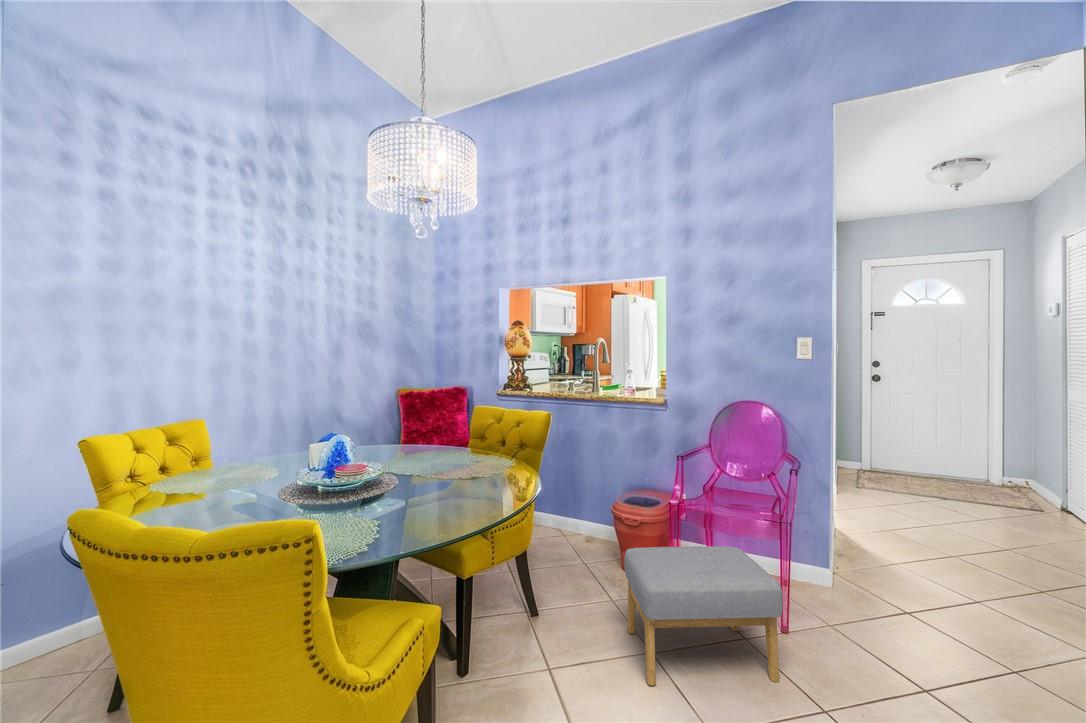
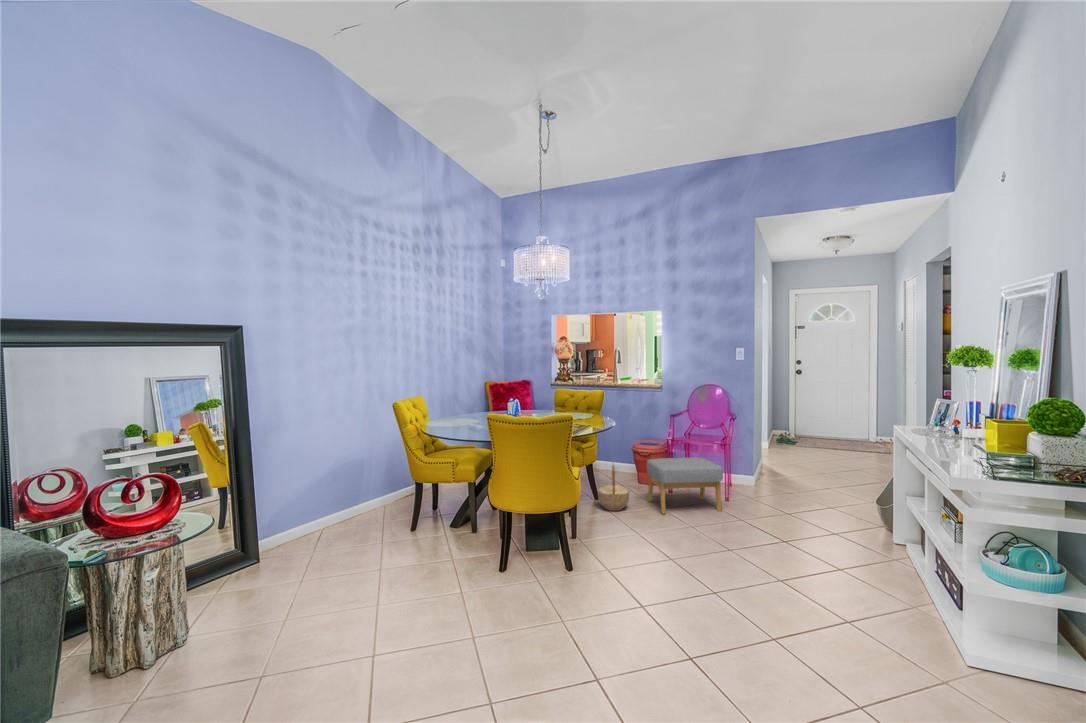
basket: none [521,552,584,664] -> present [598,462,629,511]

